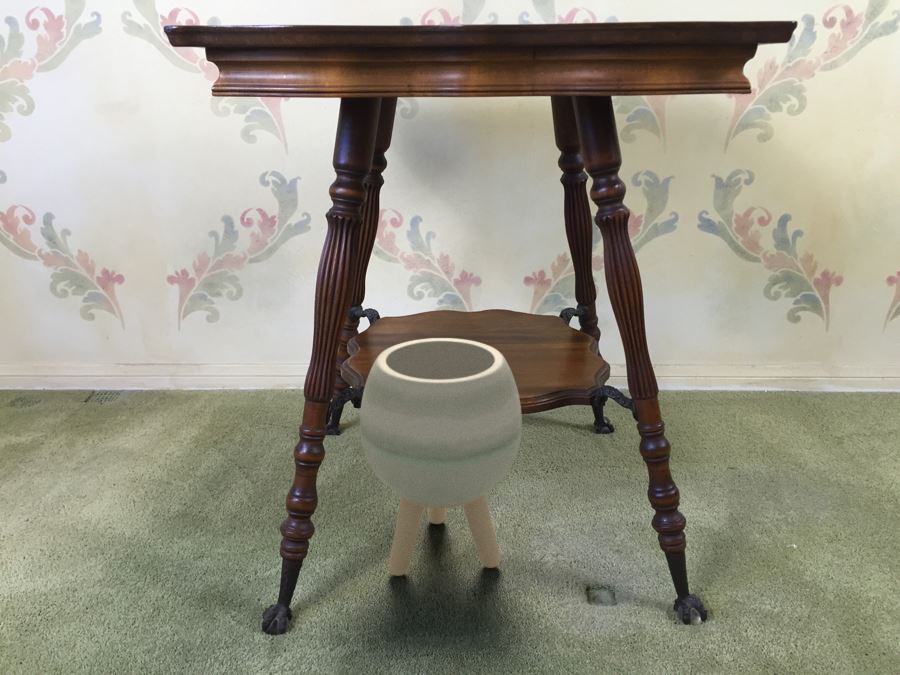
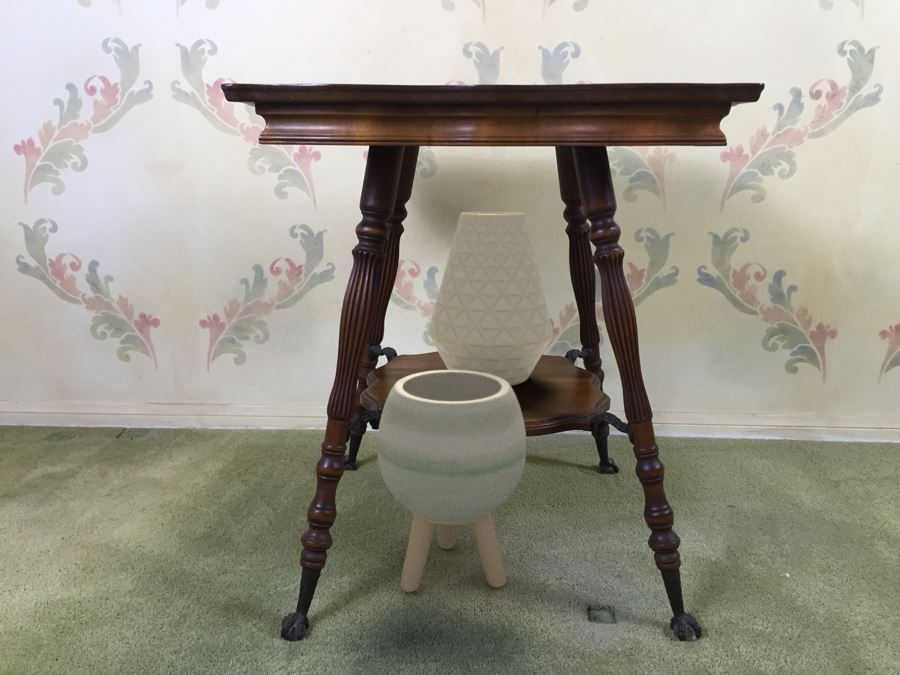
vase: none [414,158,547,350] -> present [429,212,553,386]

